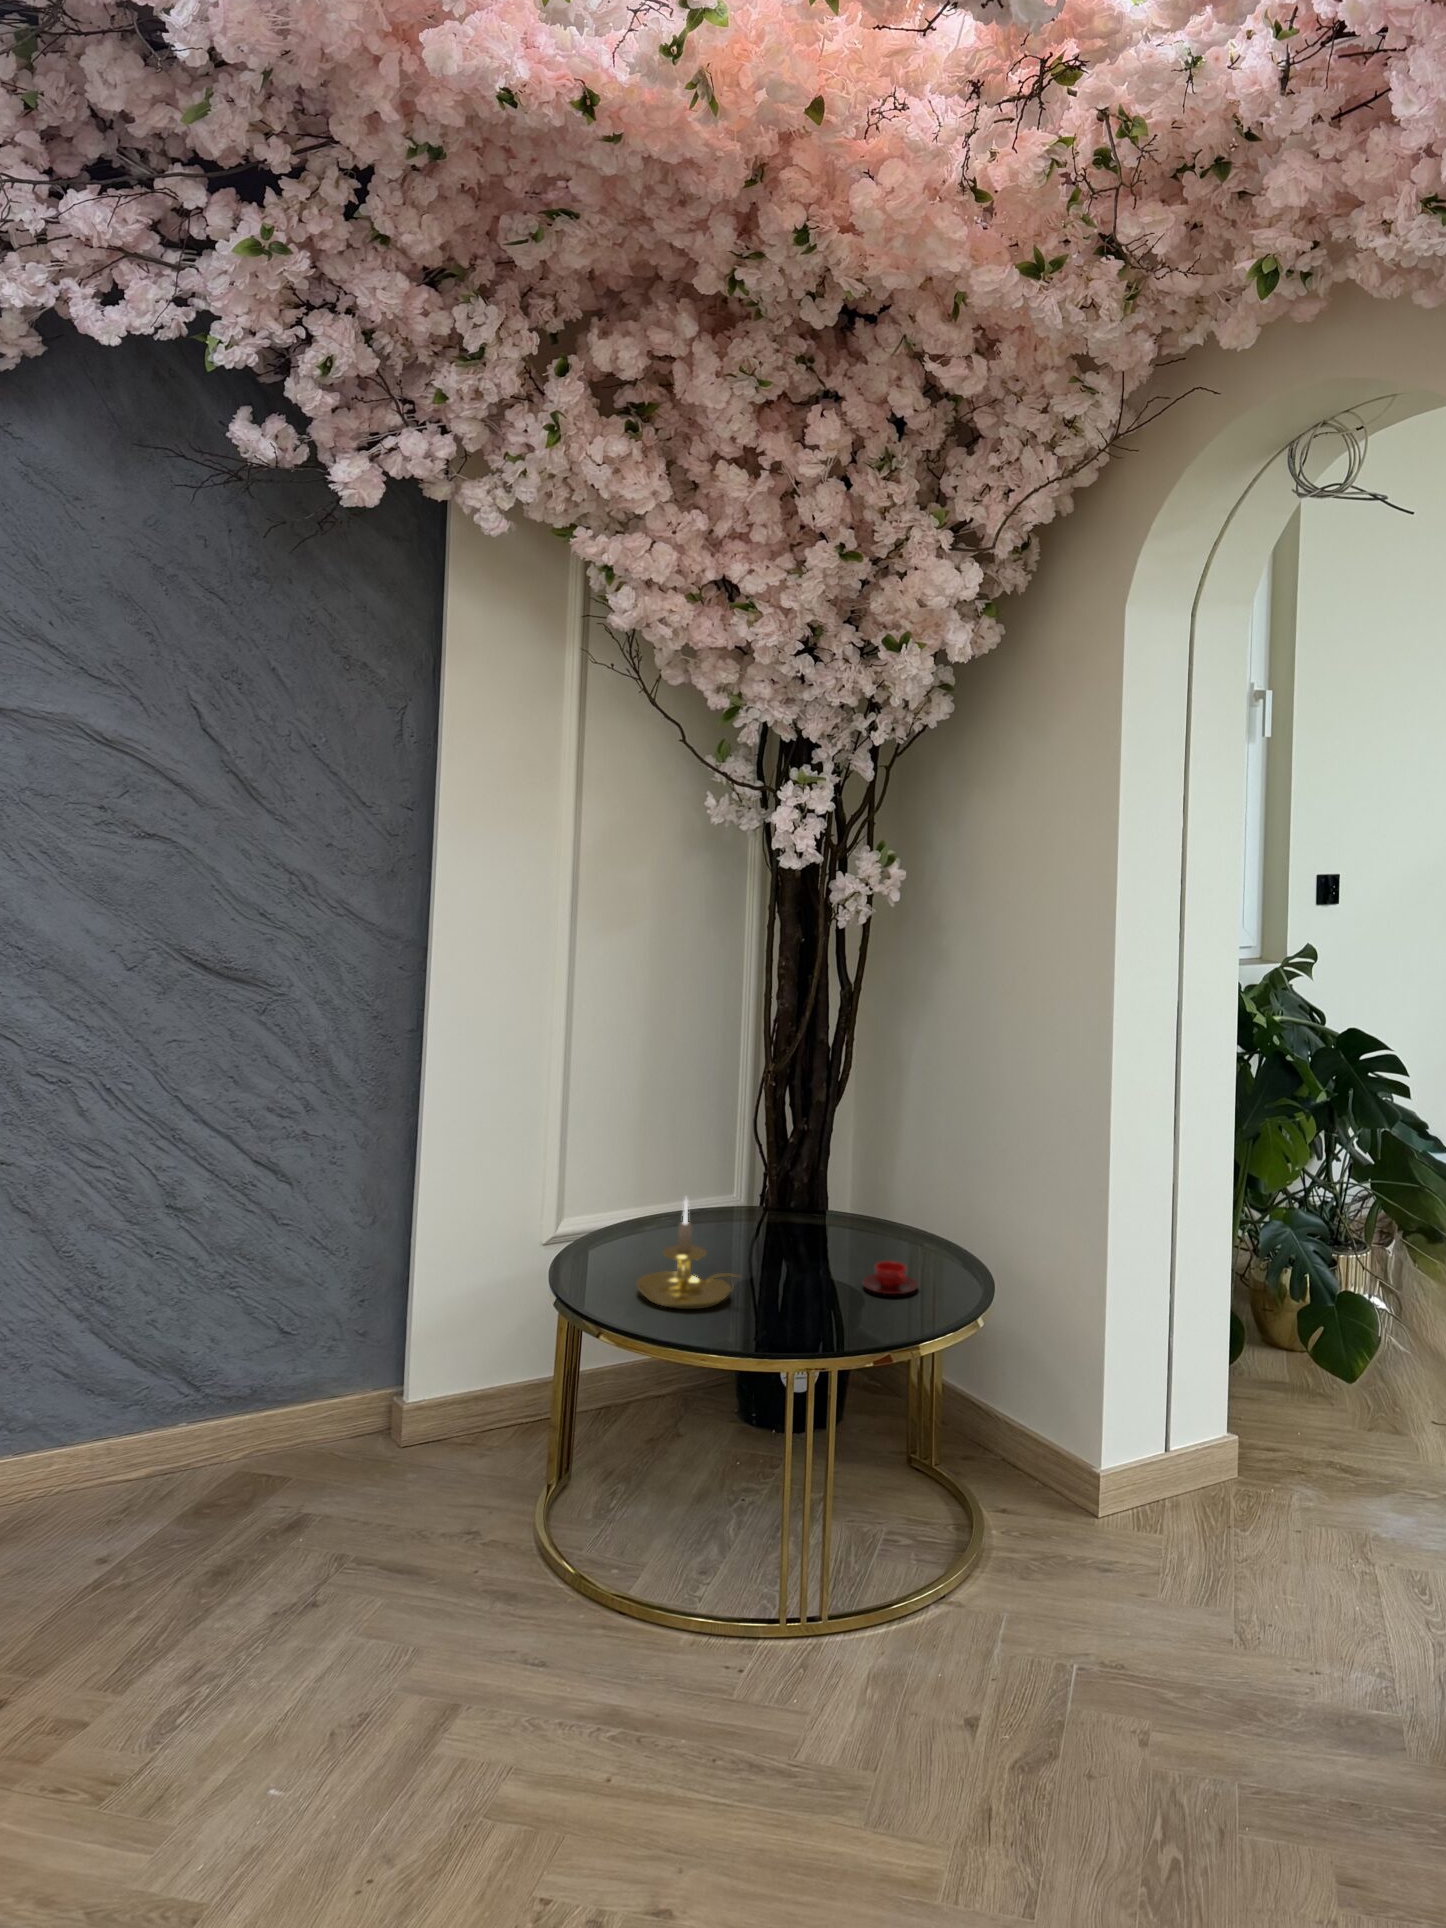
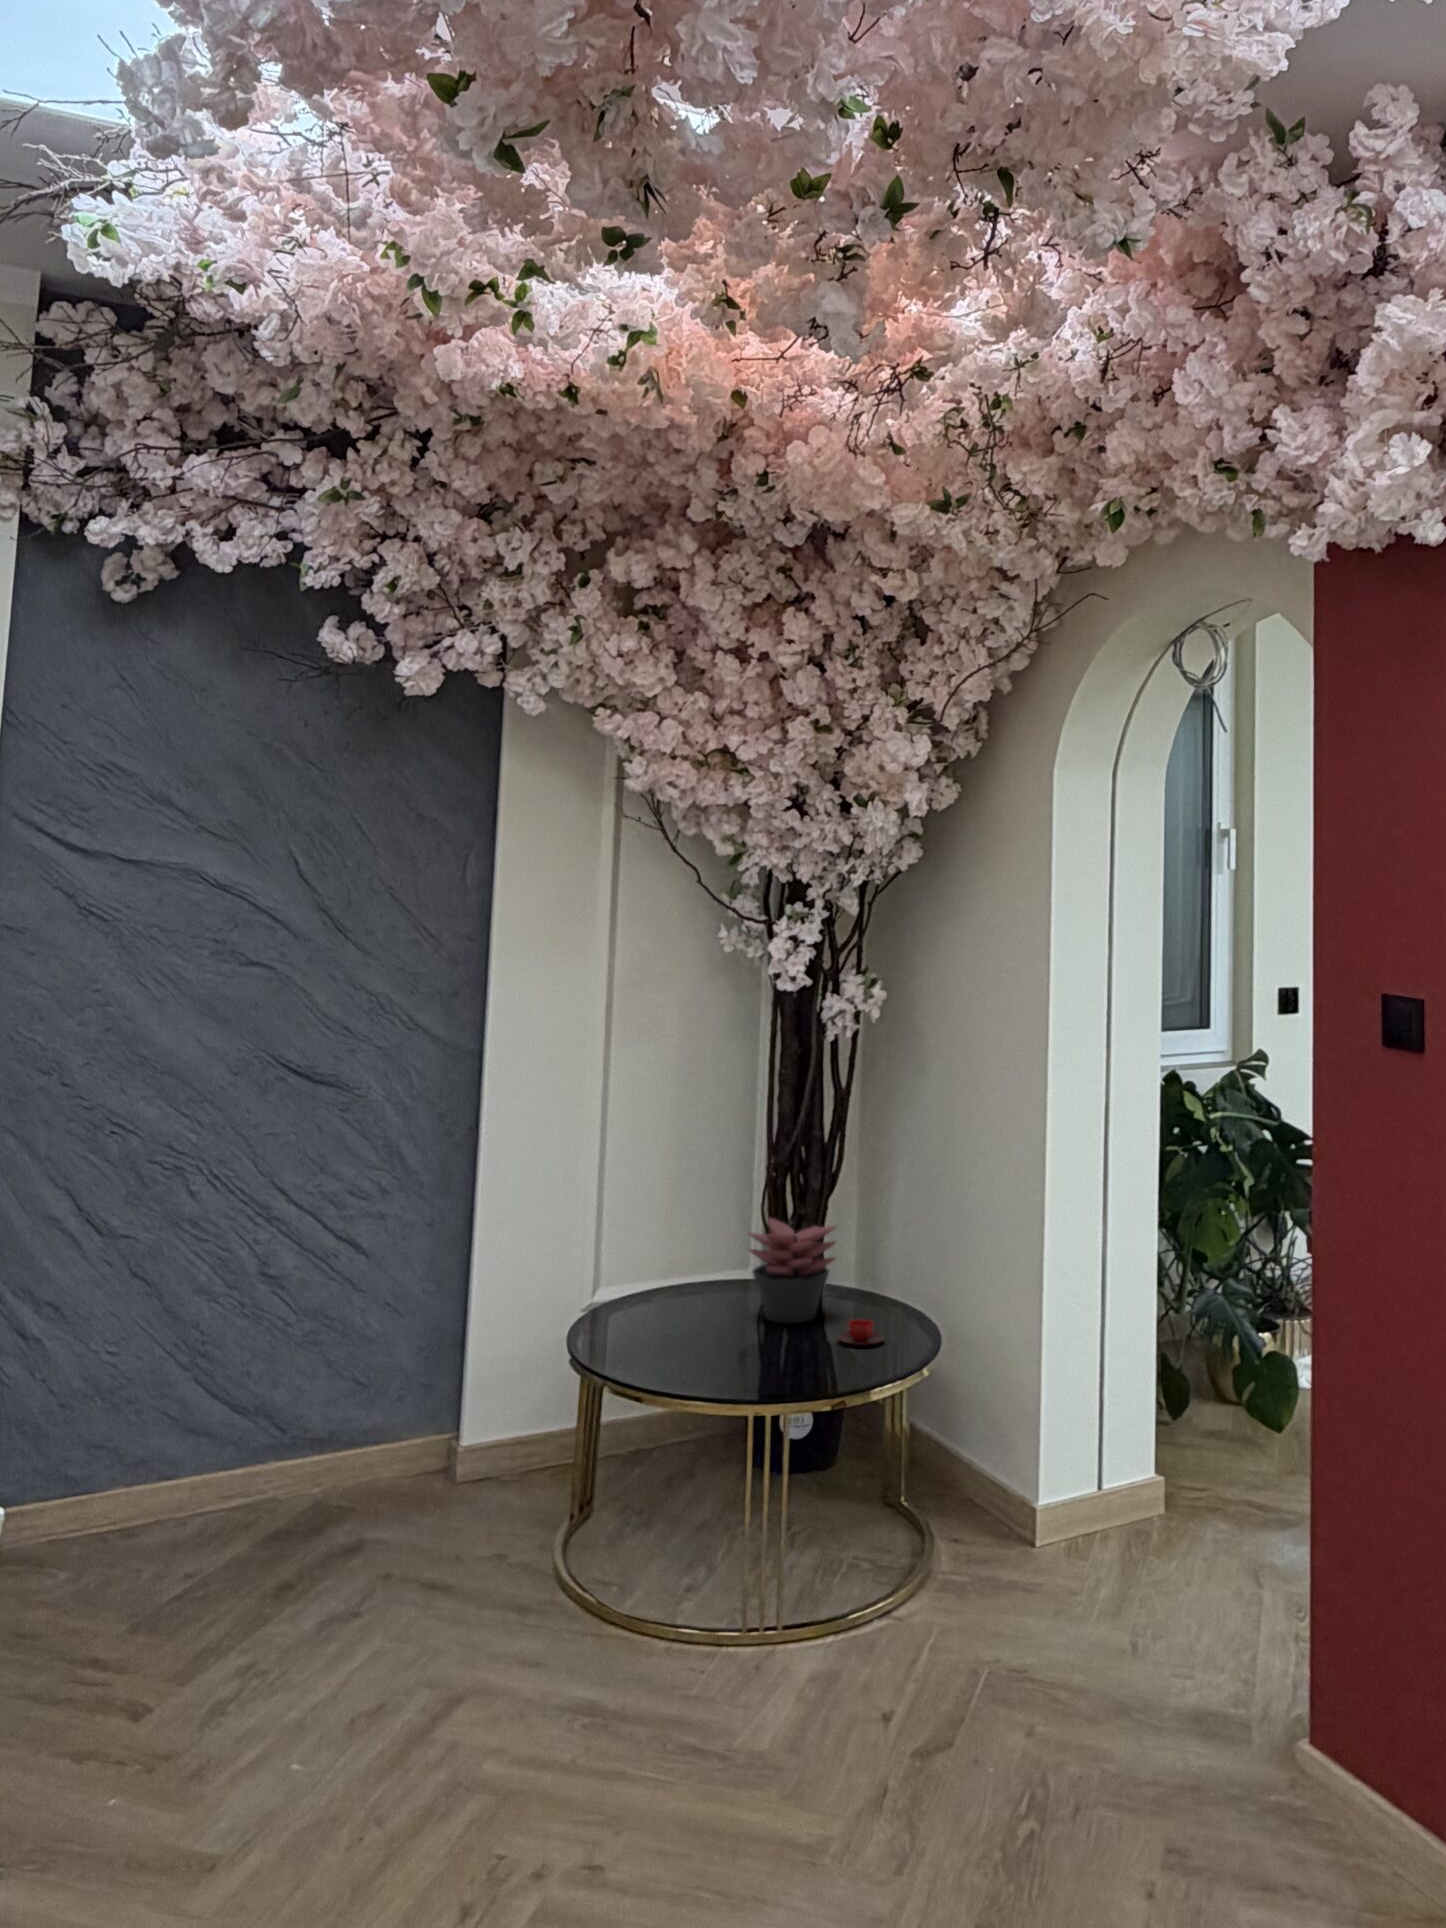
succulent plant: none [748,1135,855,1261] -> present [749,1218,835,1323]
candle holder: present [637,1200,740,1309] -> none [647,1263,732,1356]

